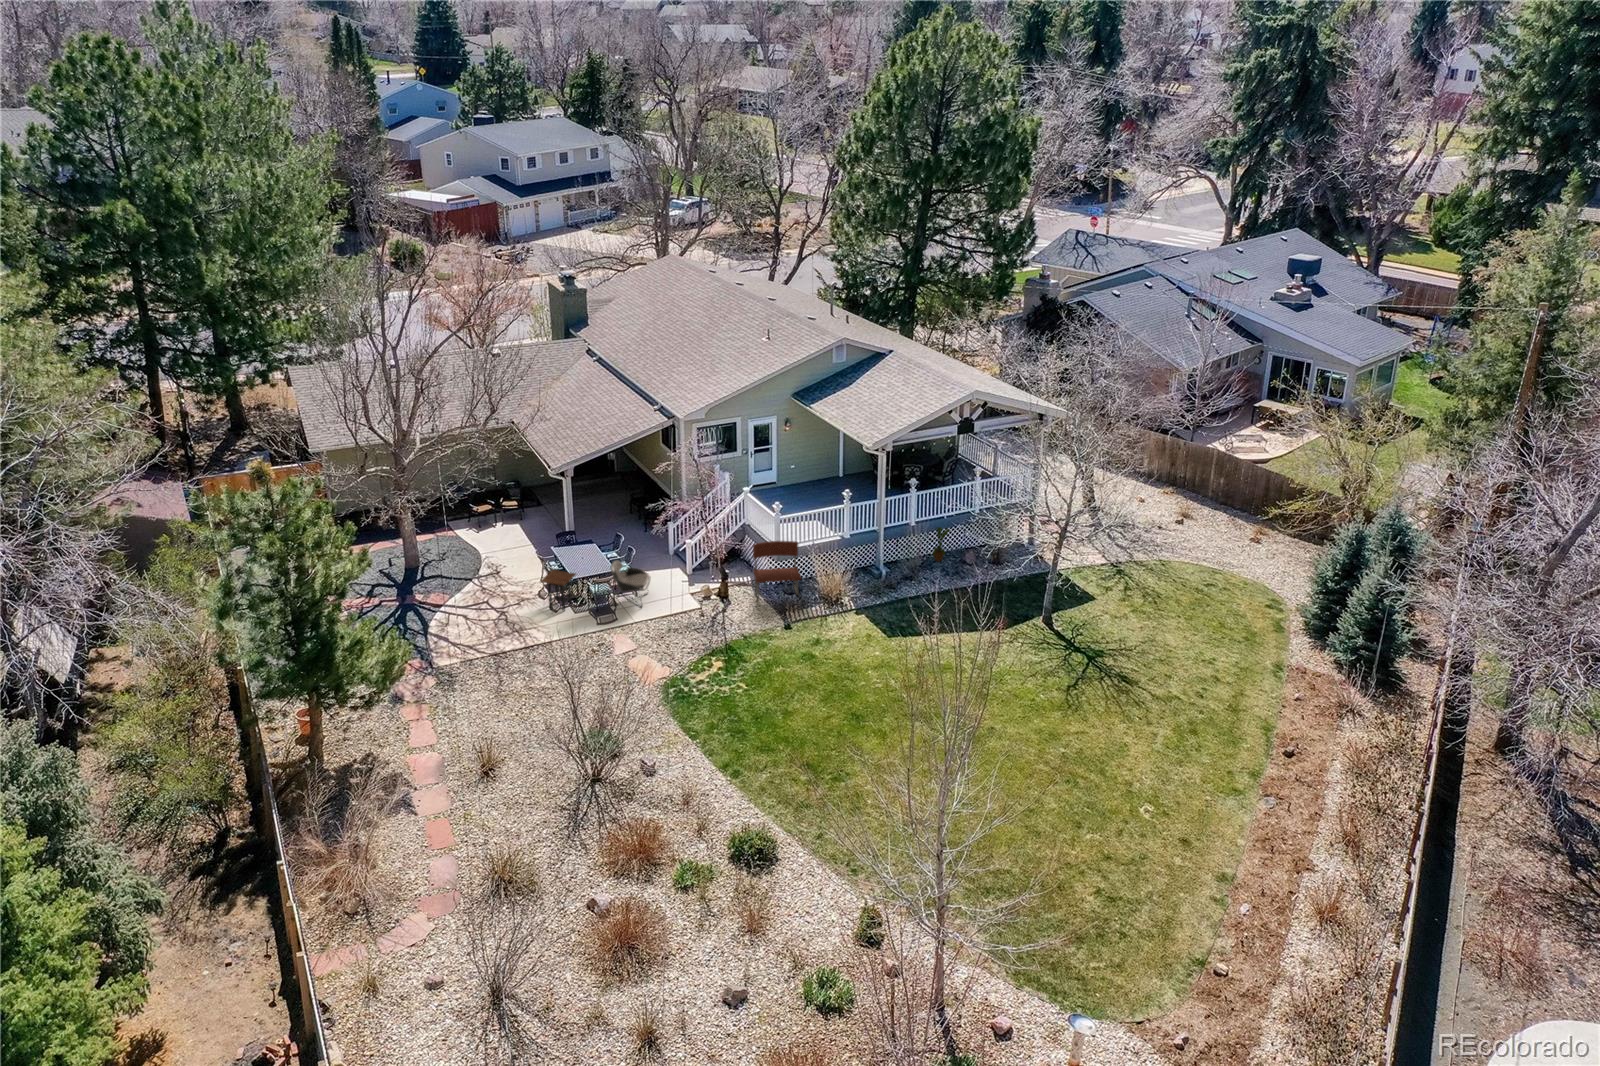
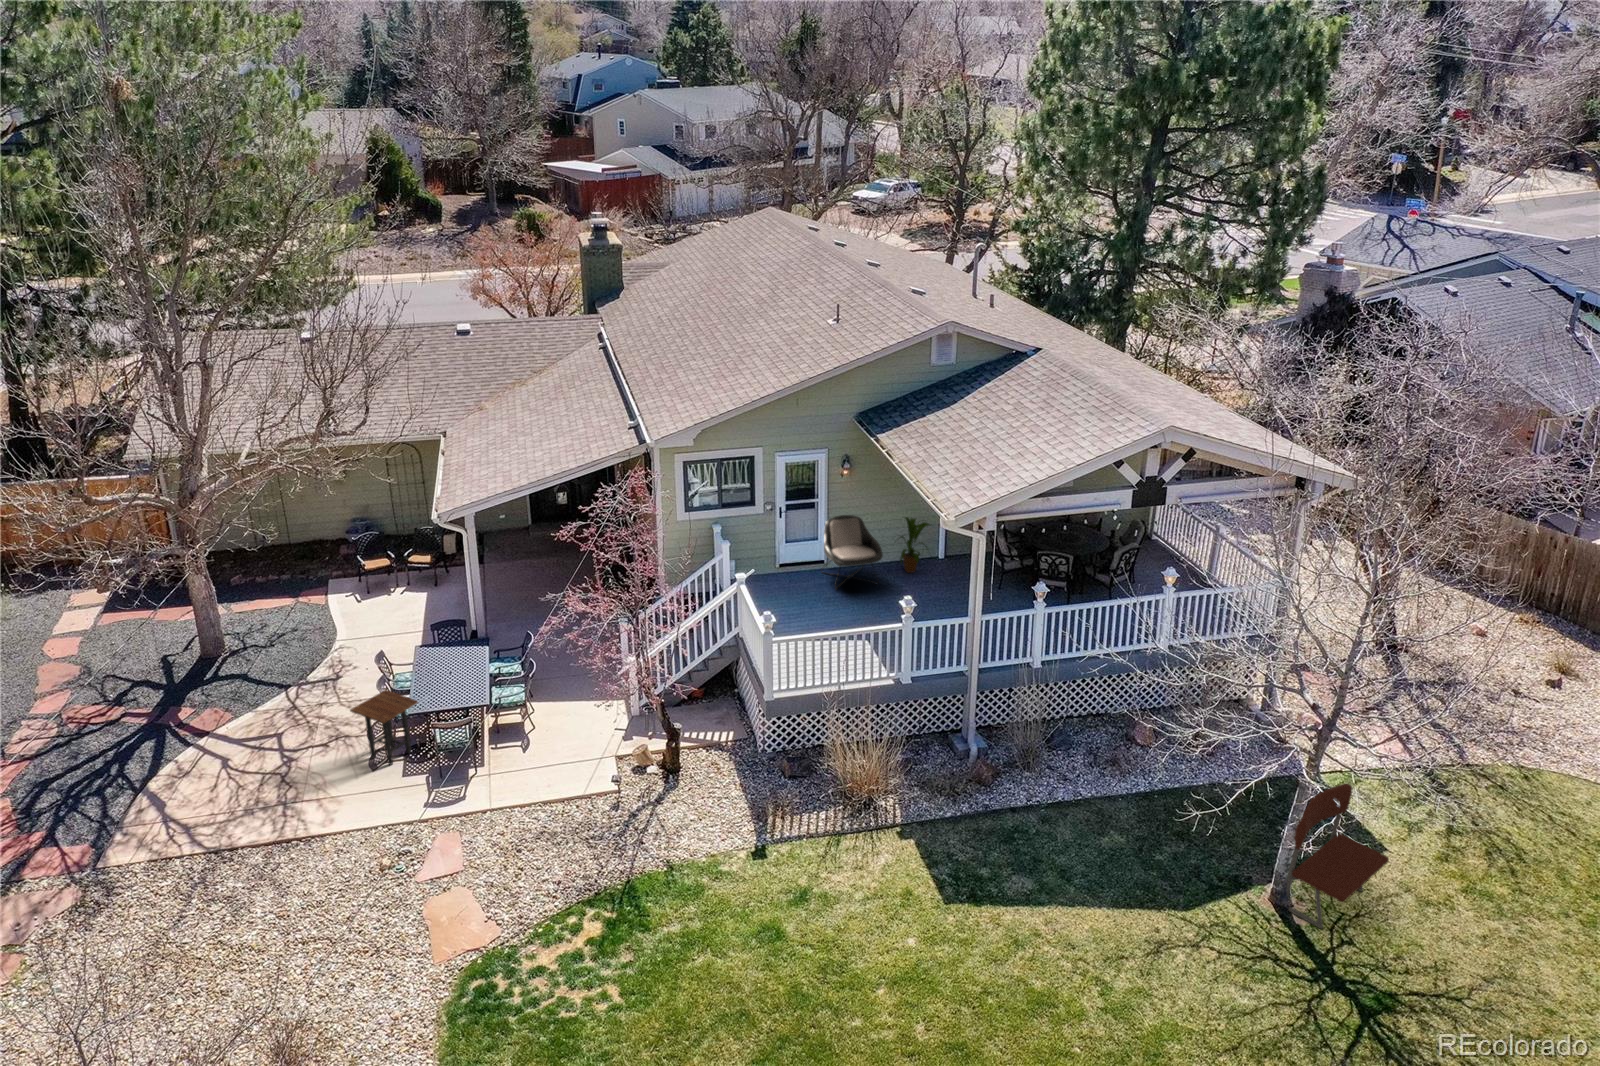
house plant: present [931,527,949,561] -> present [900,517,930,573]
bench: present [753,541,801,597] -> present [1287,783,1389,929]
lounge chair: present [611,560,650,606] -> present [823,515,883,589]

